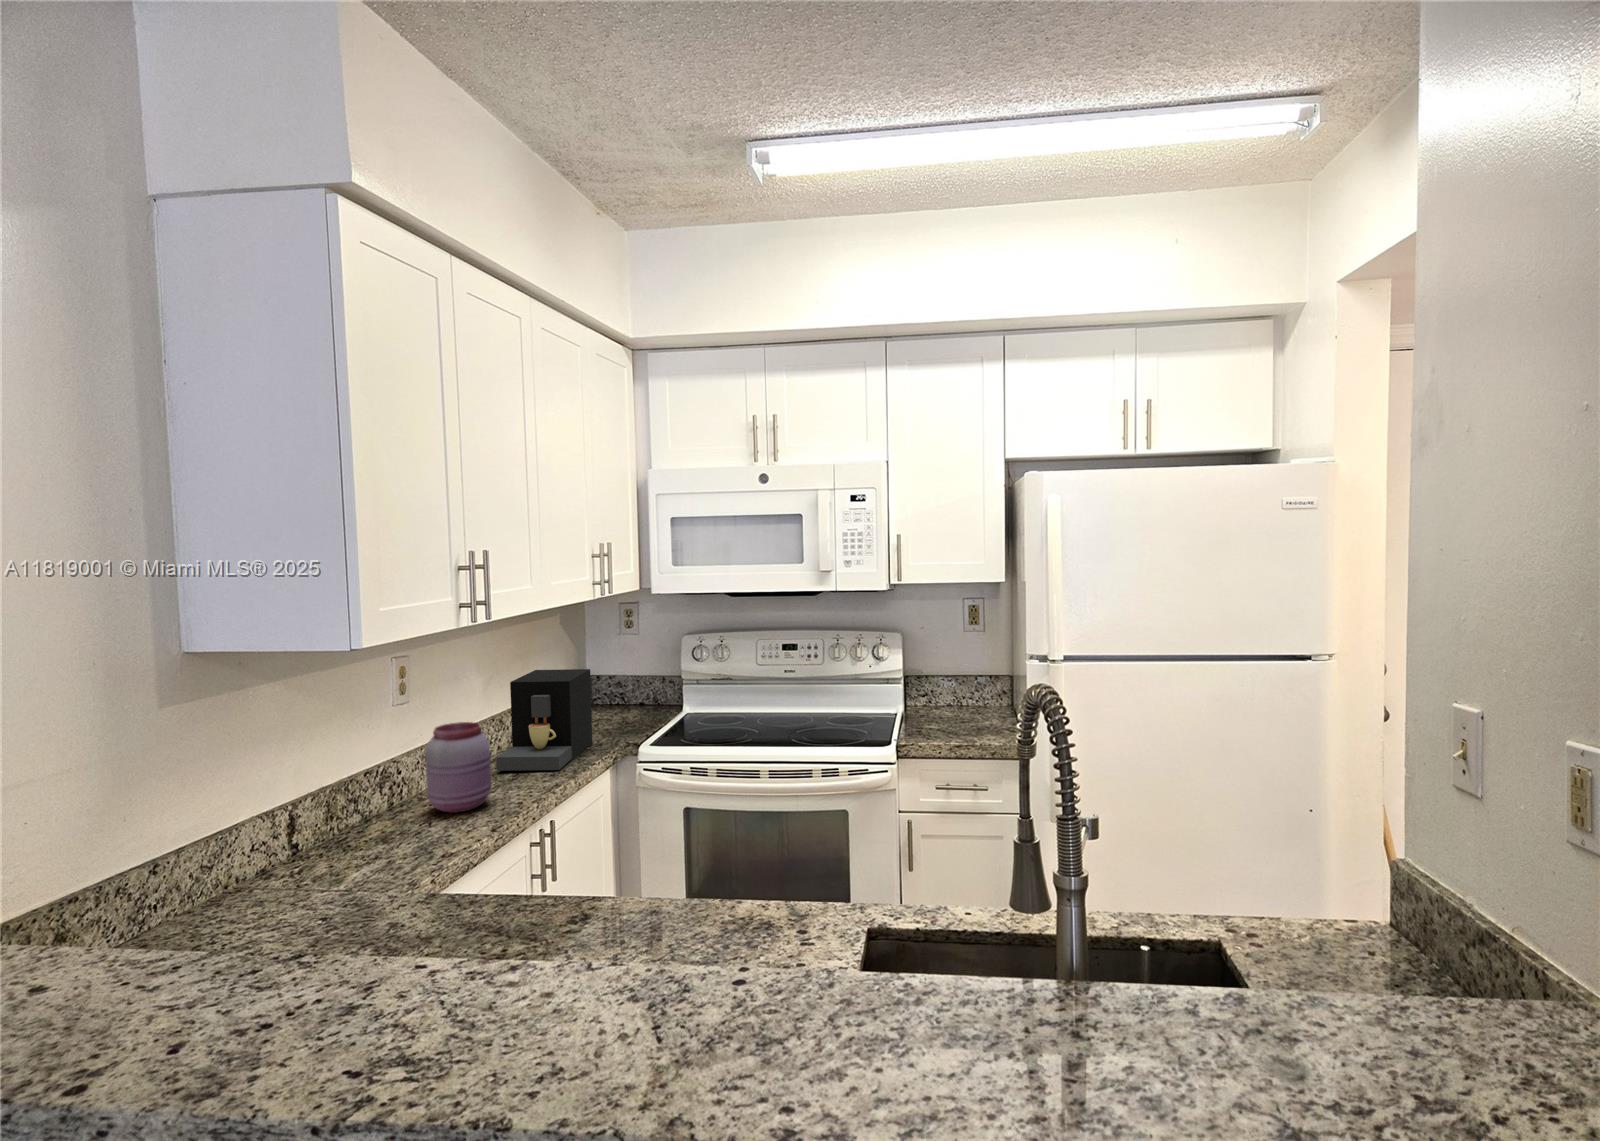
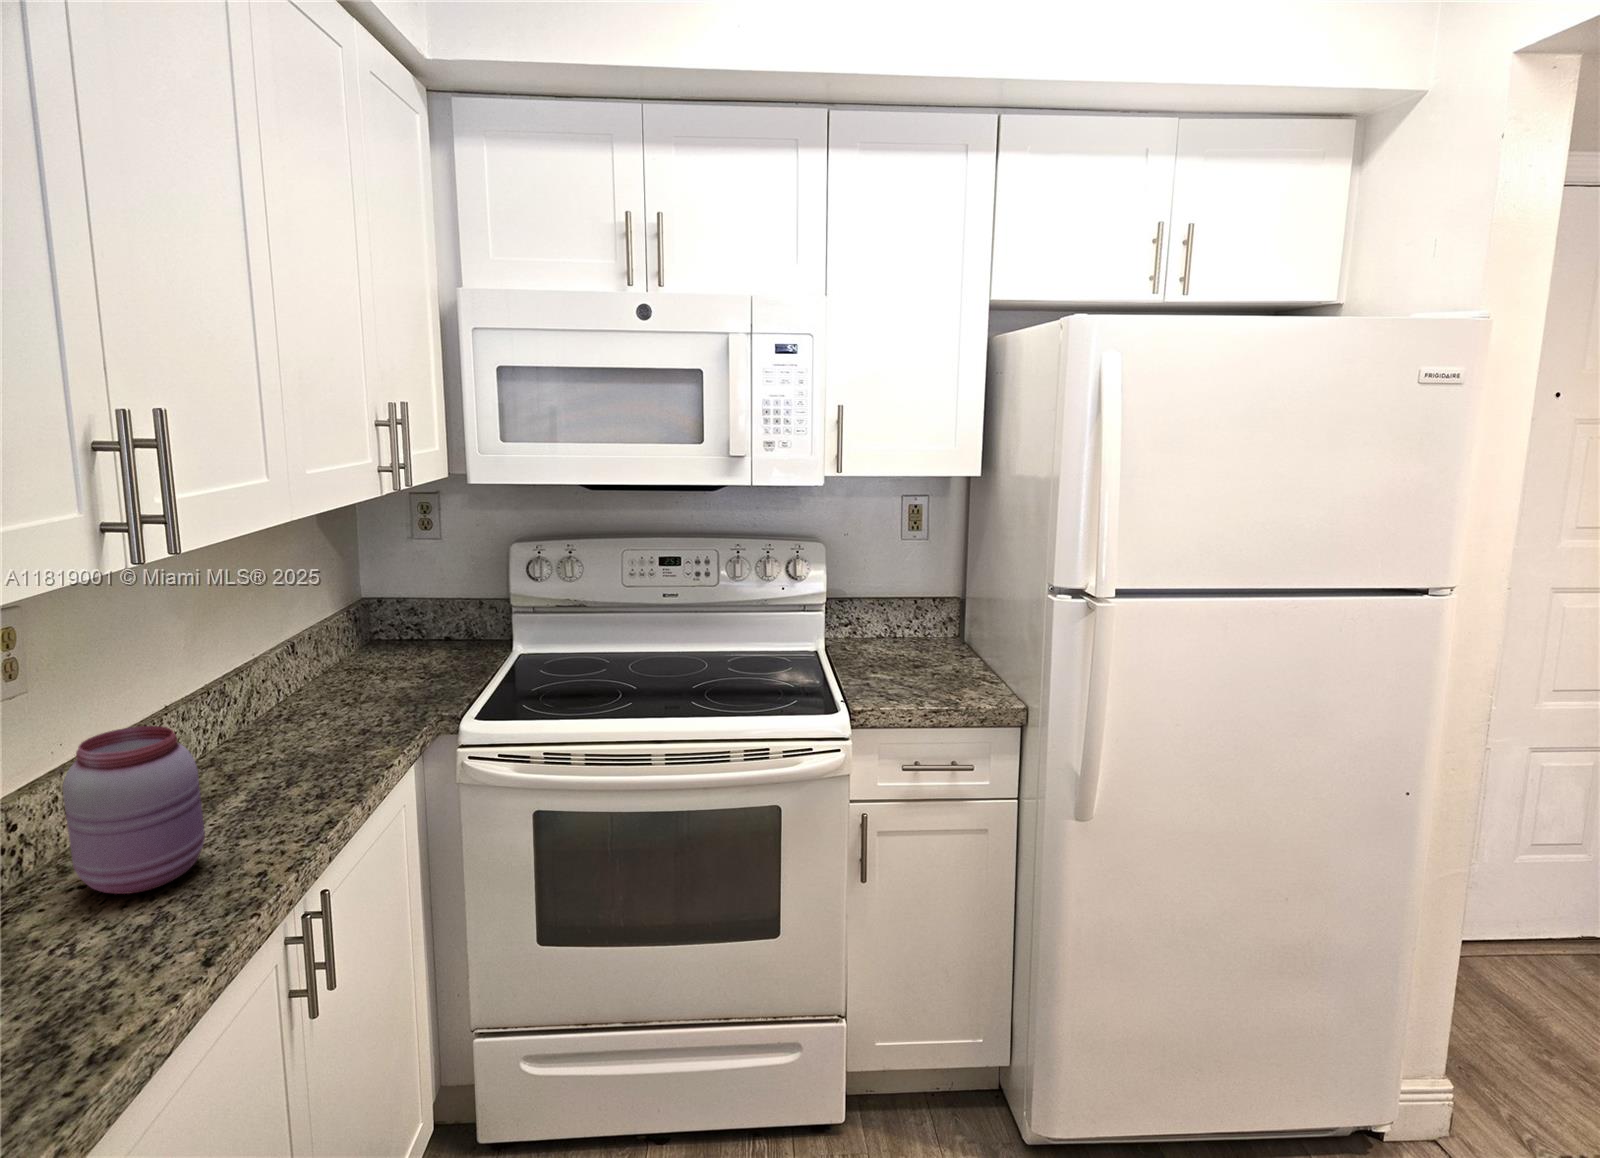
coffee maker: present [496,669,592,771] -> none [215,603,380,783]

